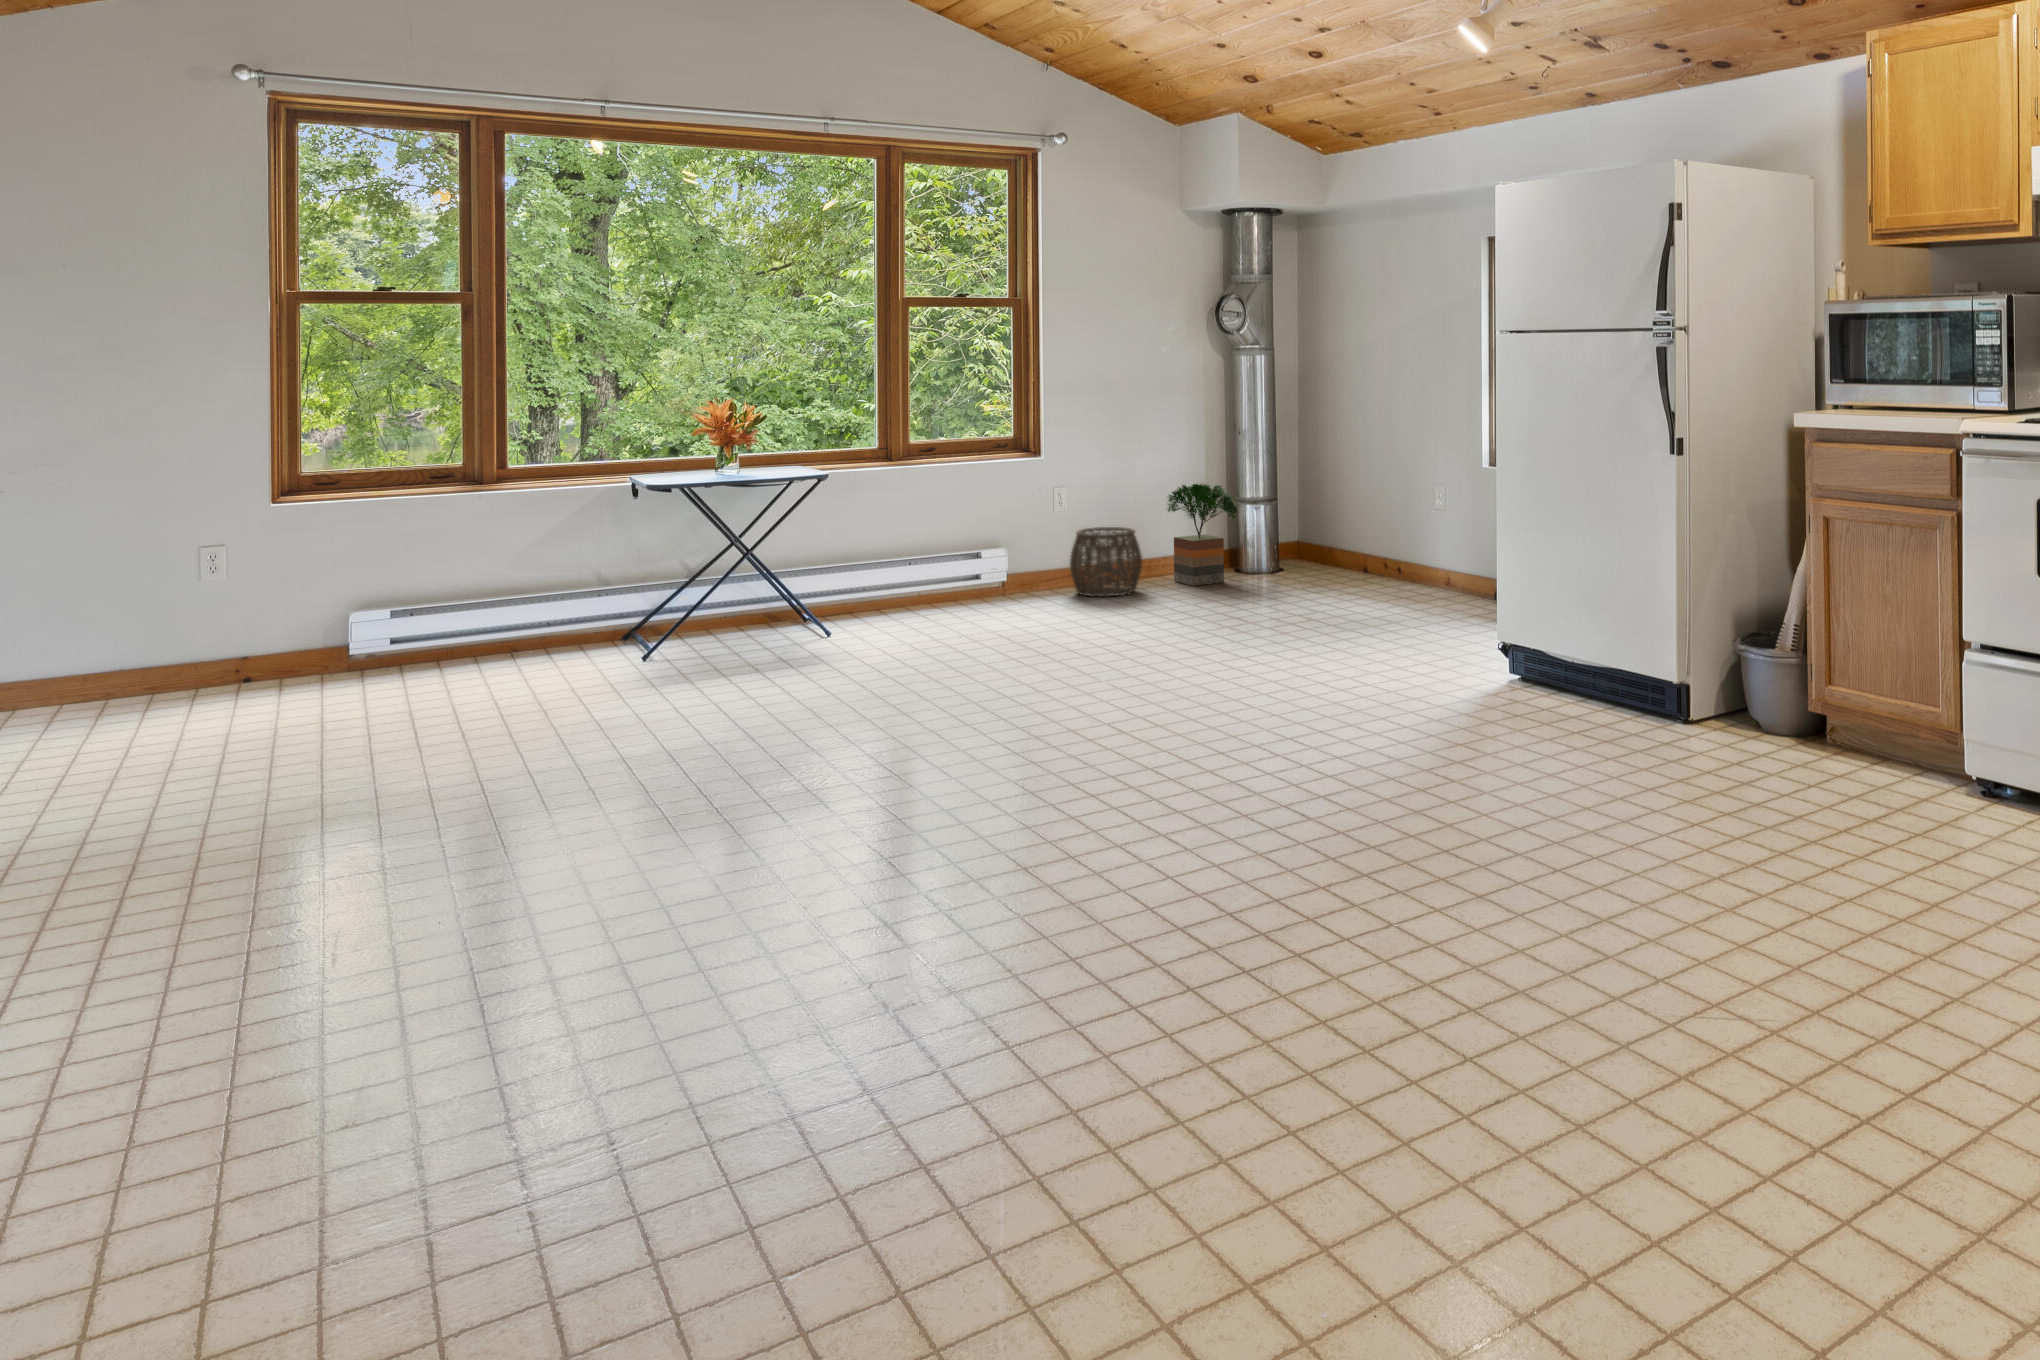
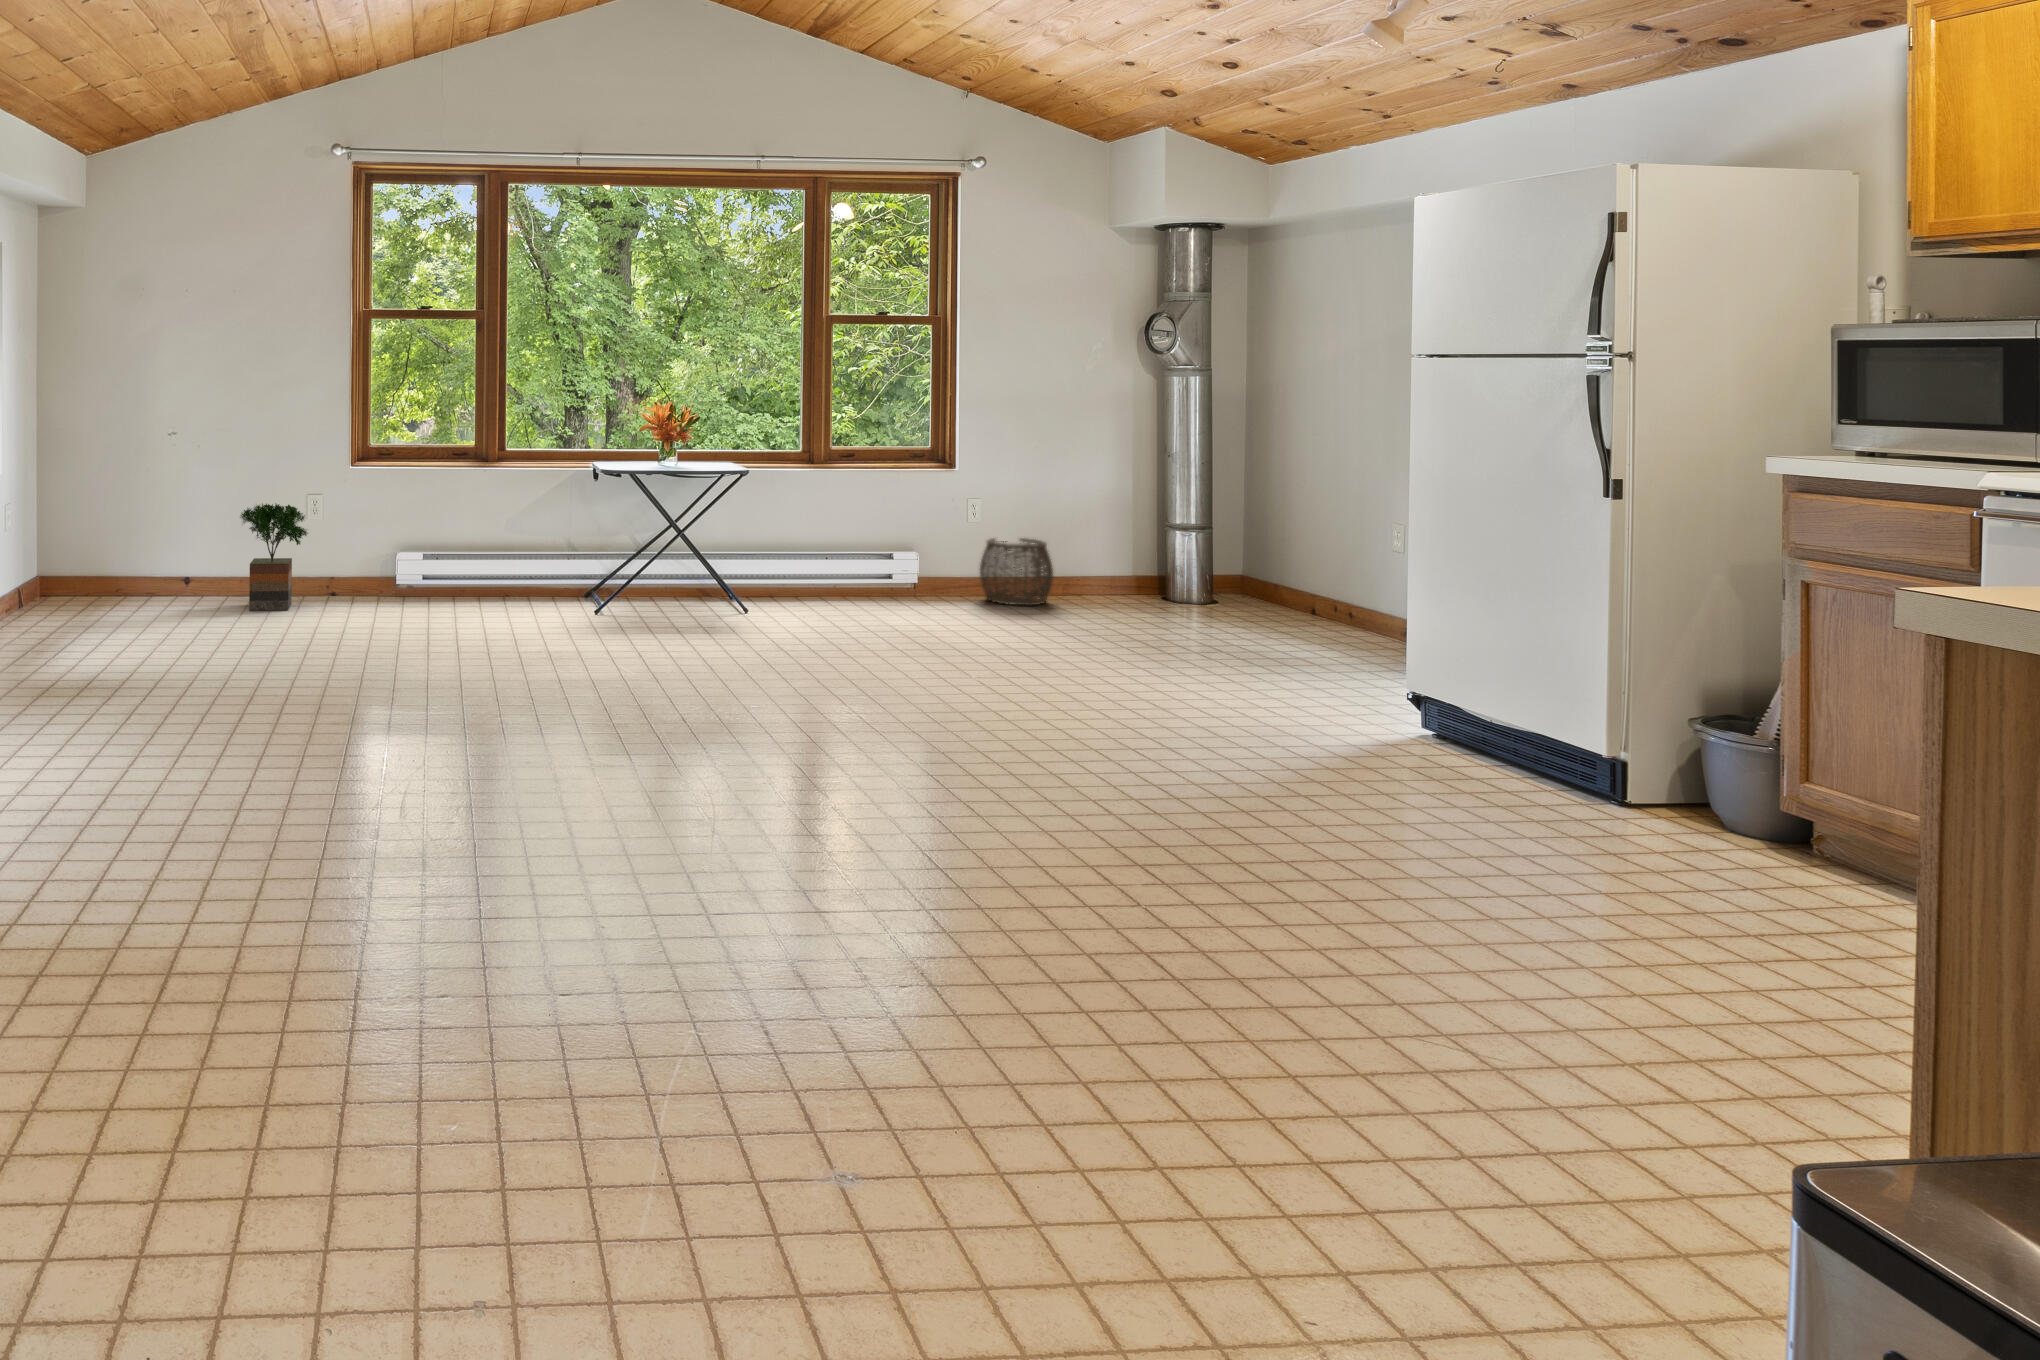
potted tree: present [1166,484,1238,586] -> present [240,503,308,610]

